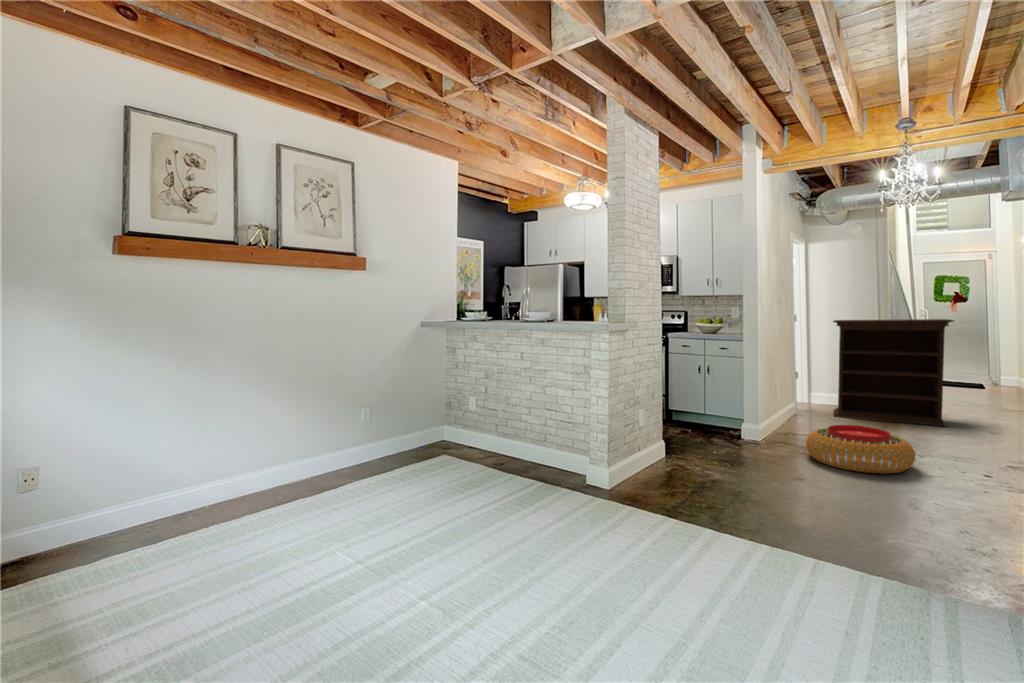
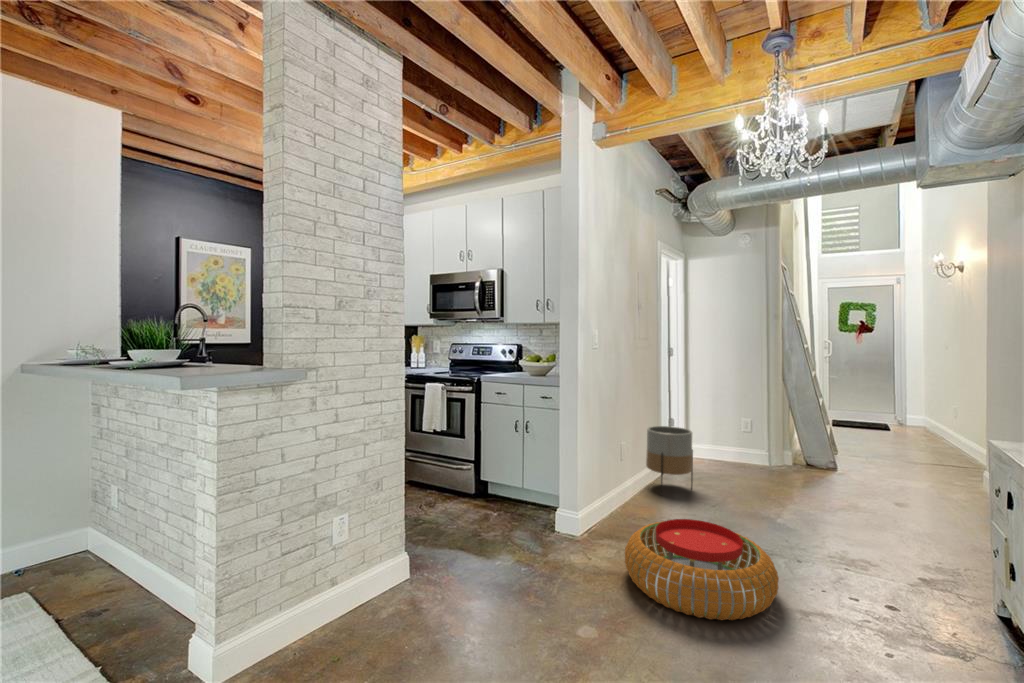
bookshelf: present [833,319,954,427] -> none [706,353,850,499]
planter: none [789,376,827,425] -> present [646,426,693,495]

